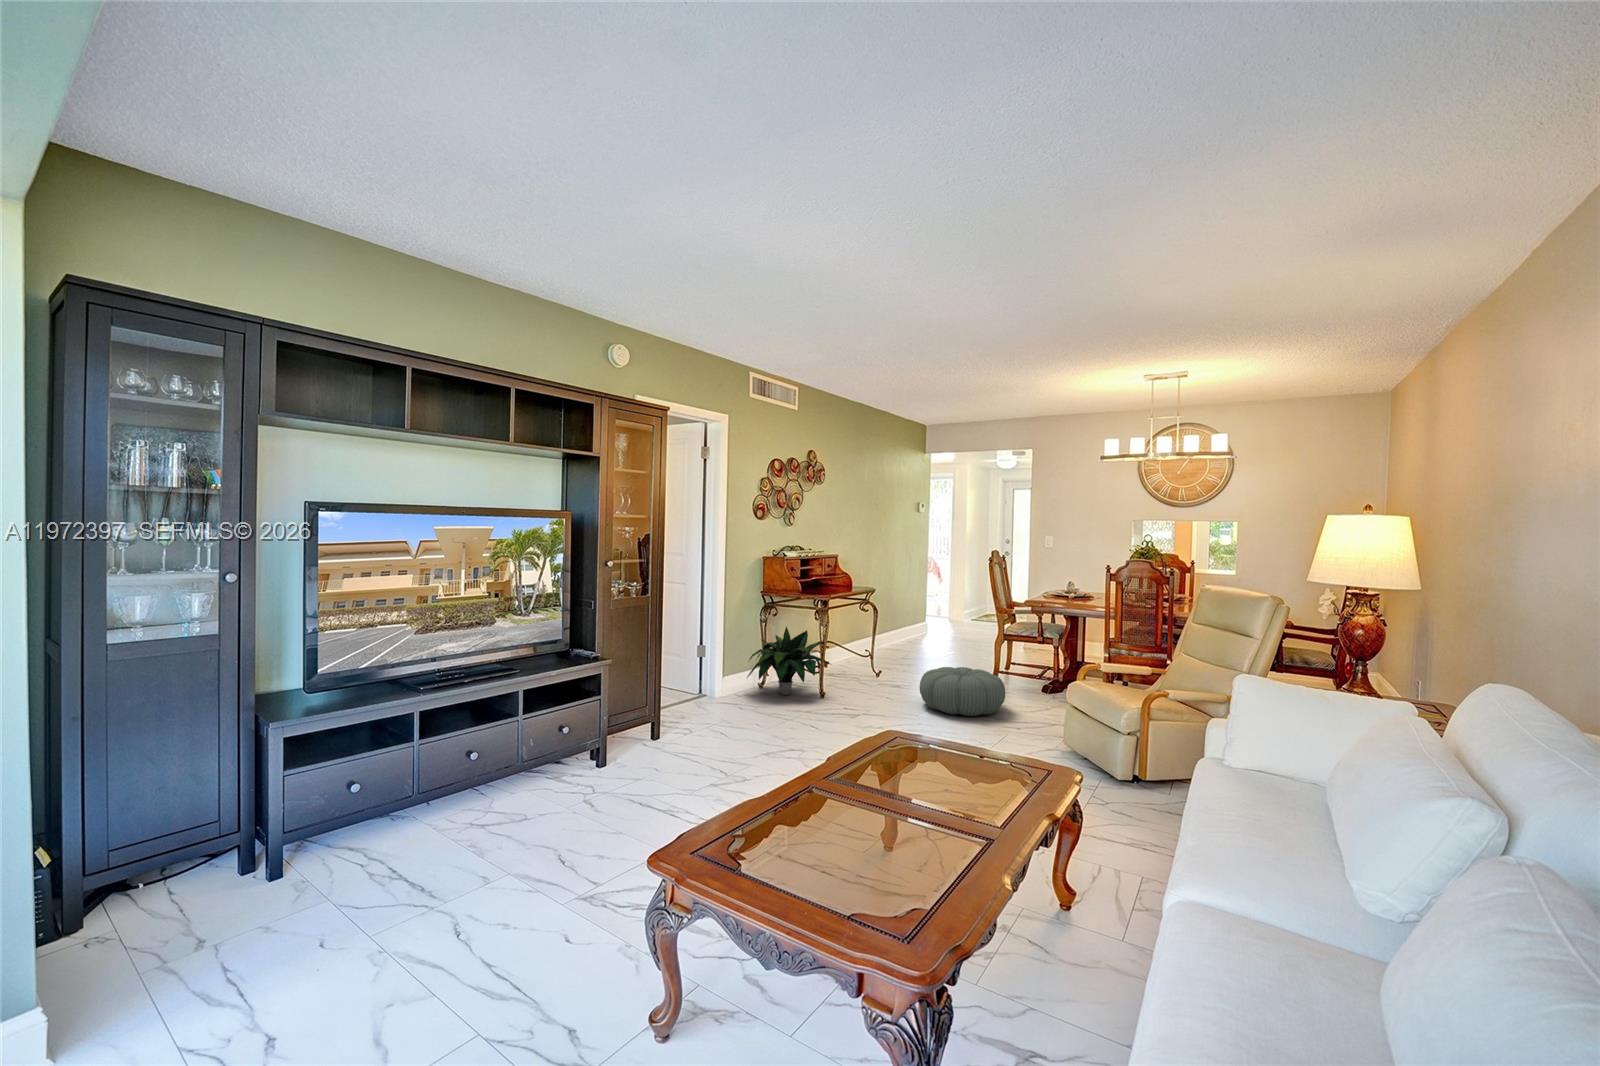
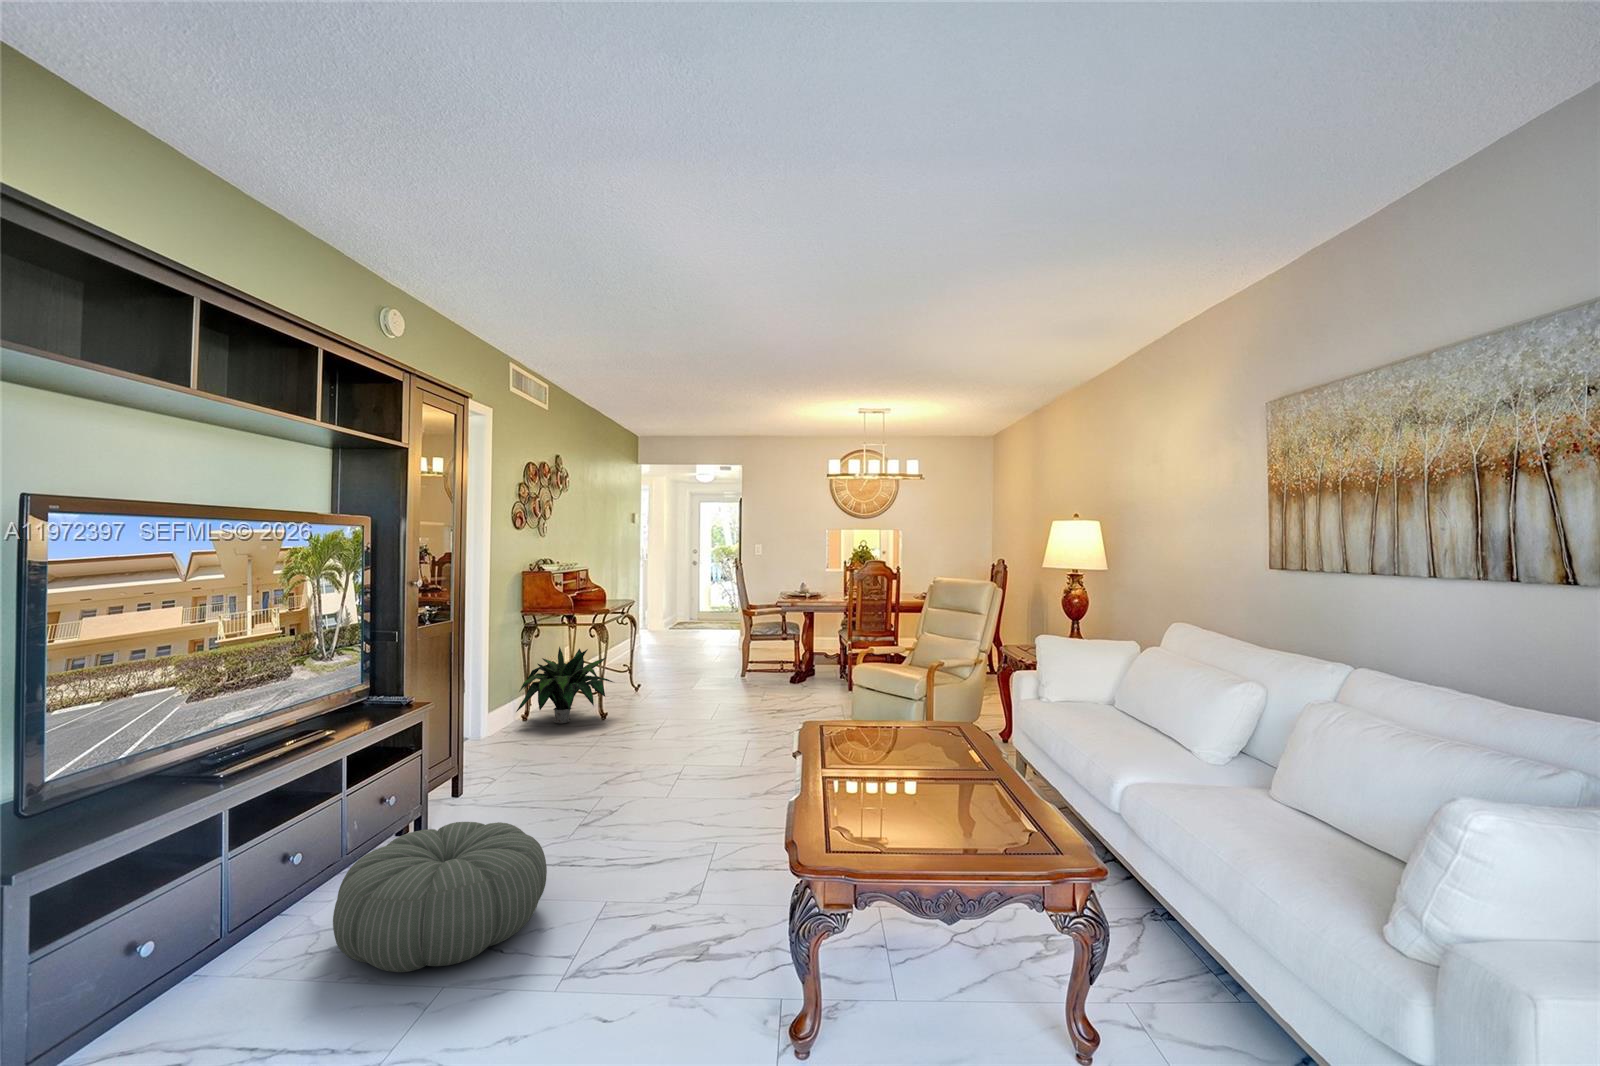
pouf: present [919,667,1005,716] -> present [333,822,547,972]

